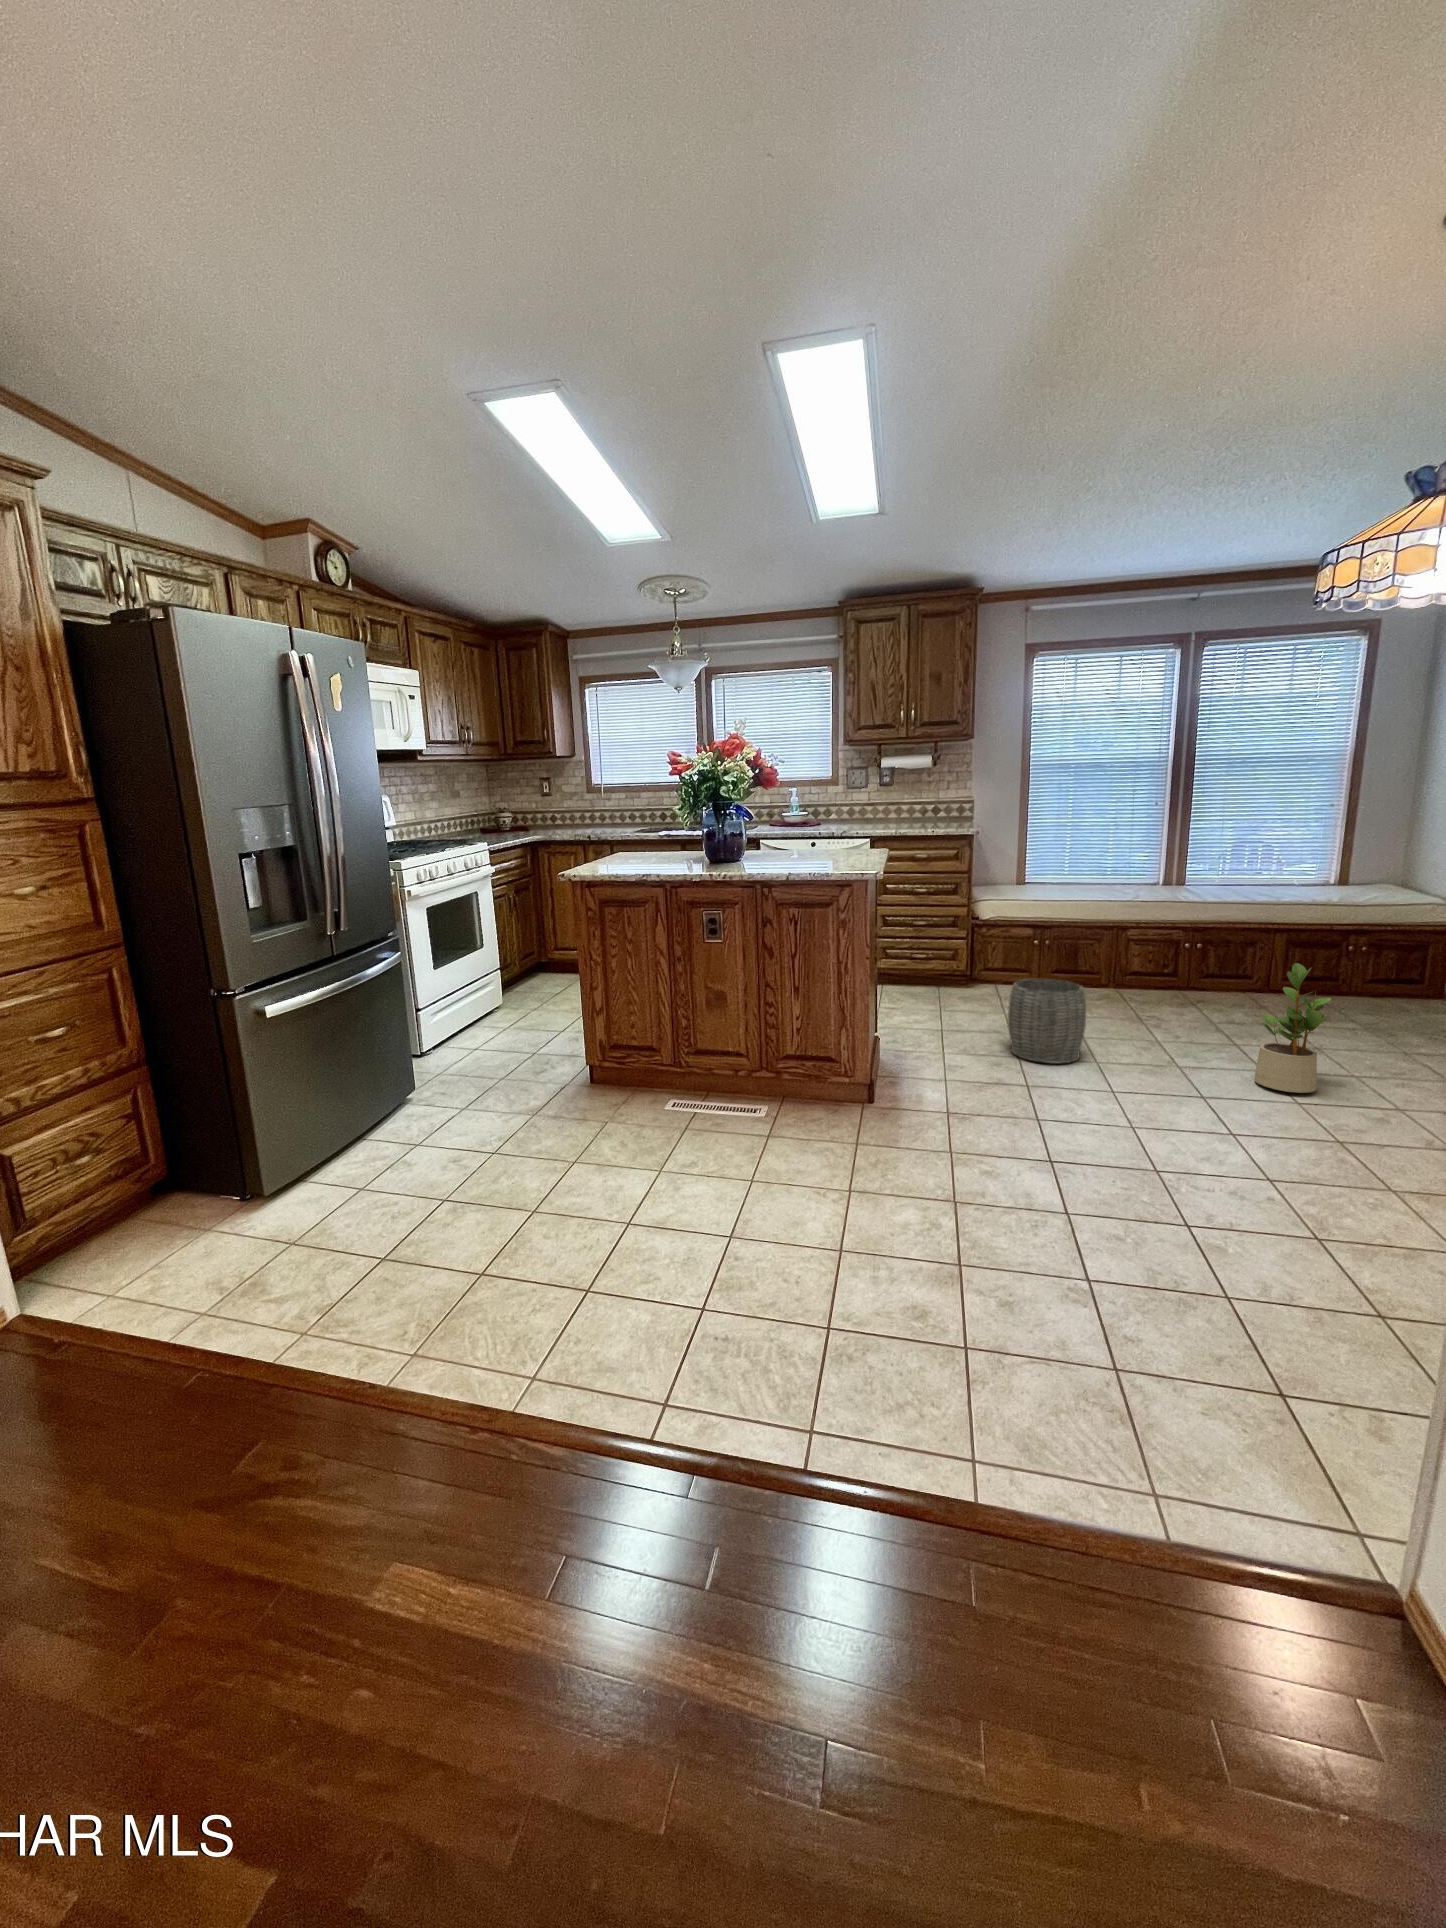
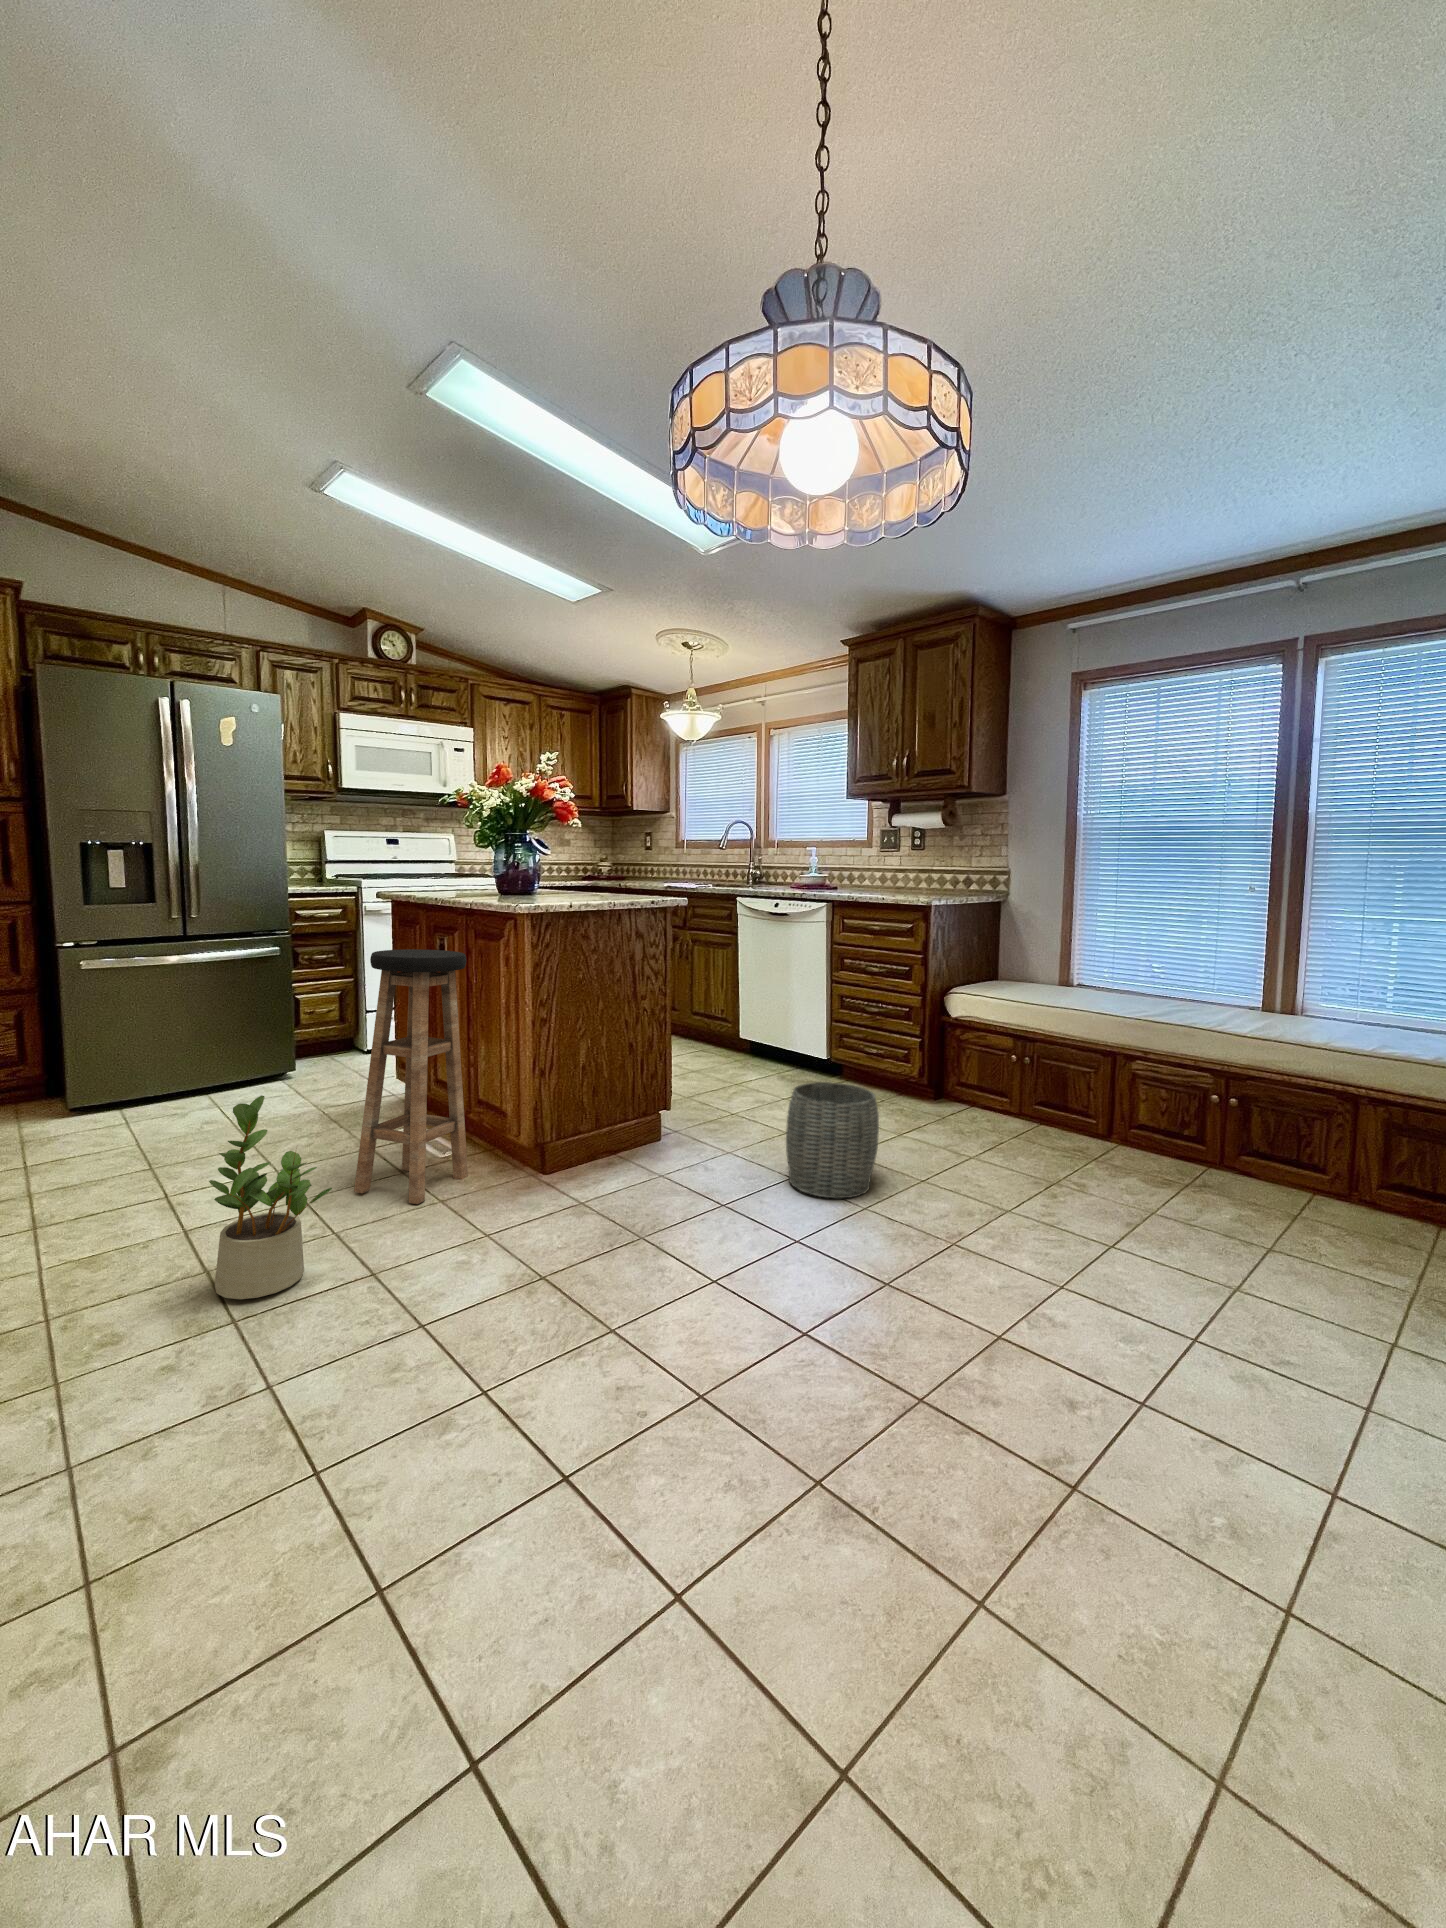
bar stool: none [756,917,849,1163] -> present [354,949,468,1204]
potted plant: present [1254,963,1331,1093] -> present [209,1095,332,1299]

